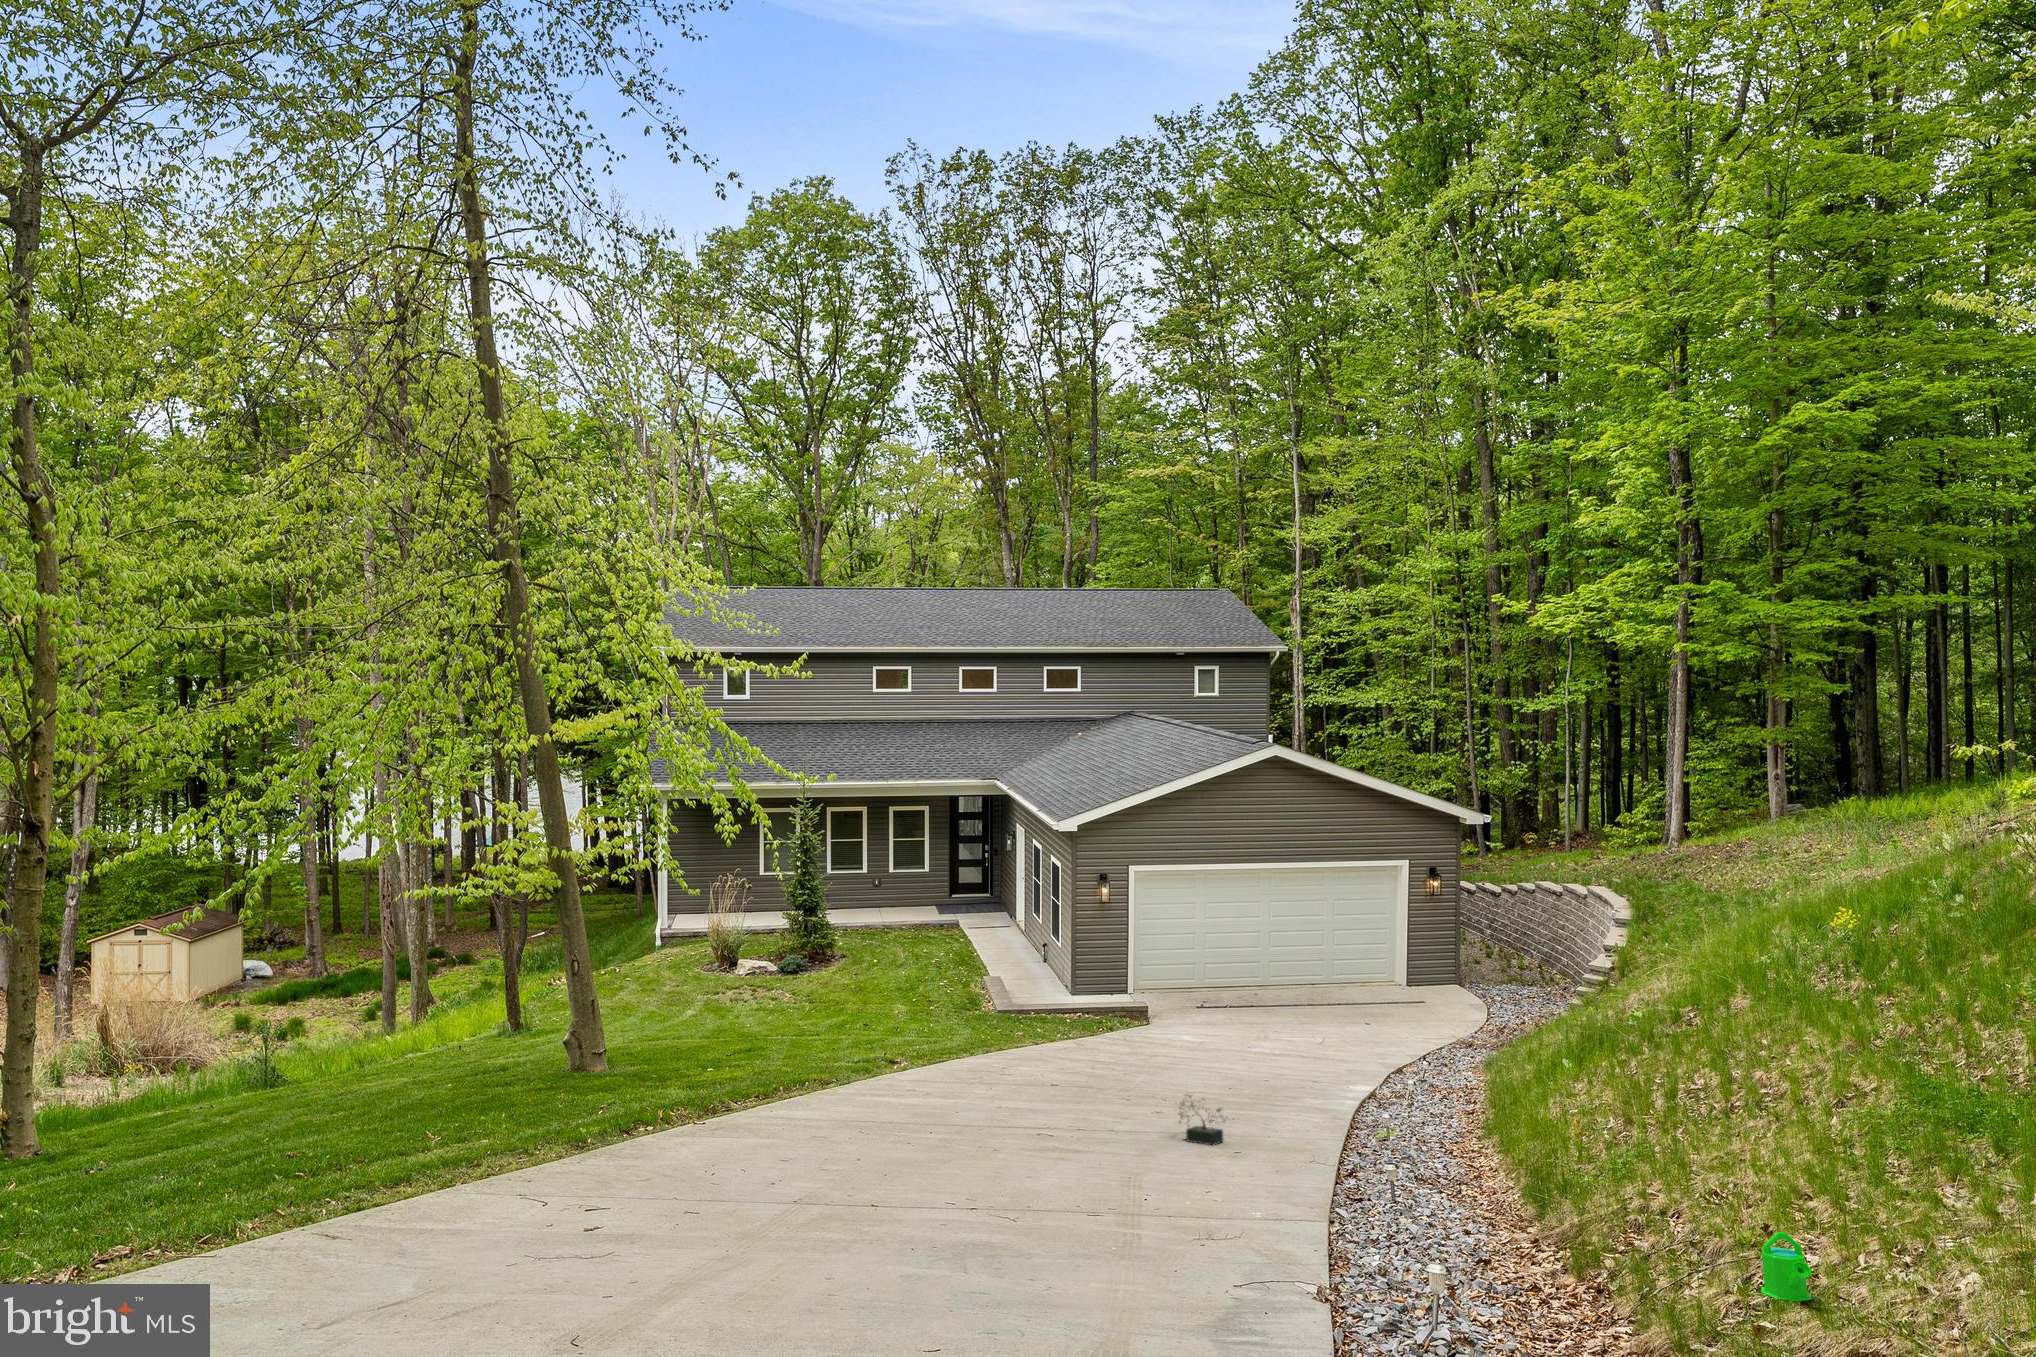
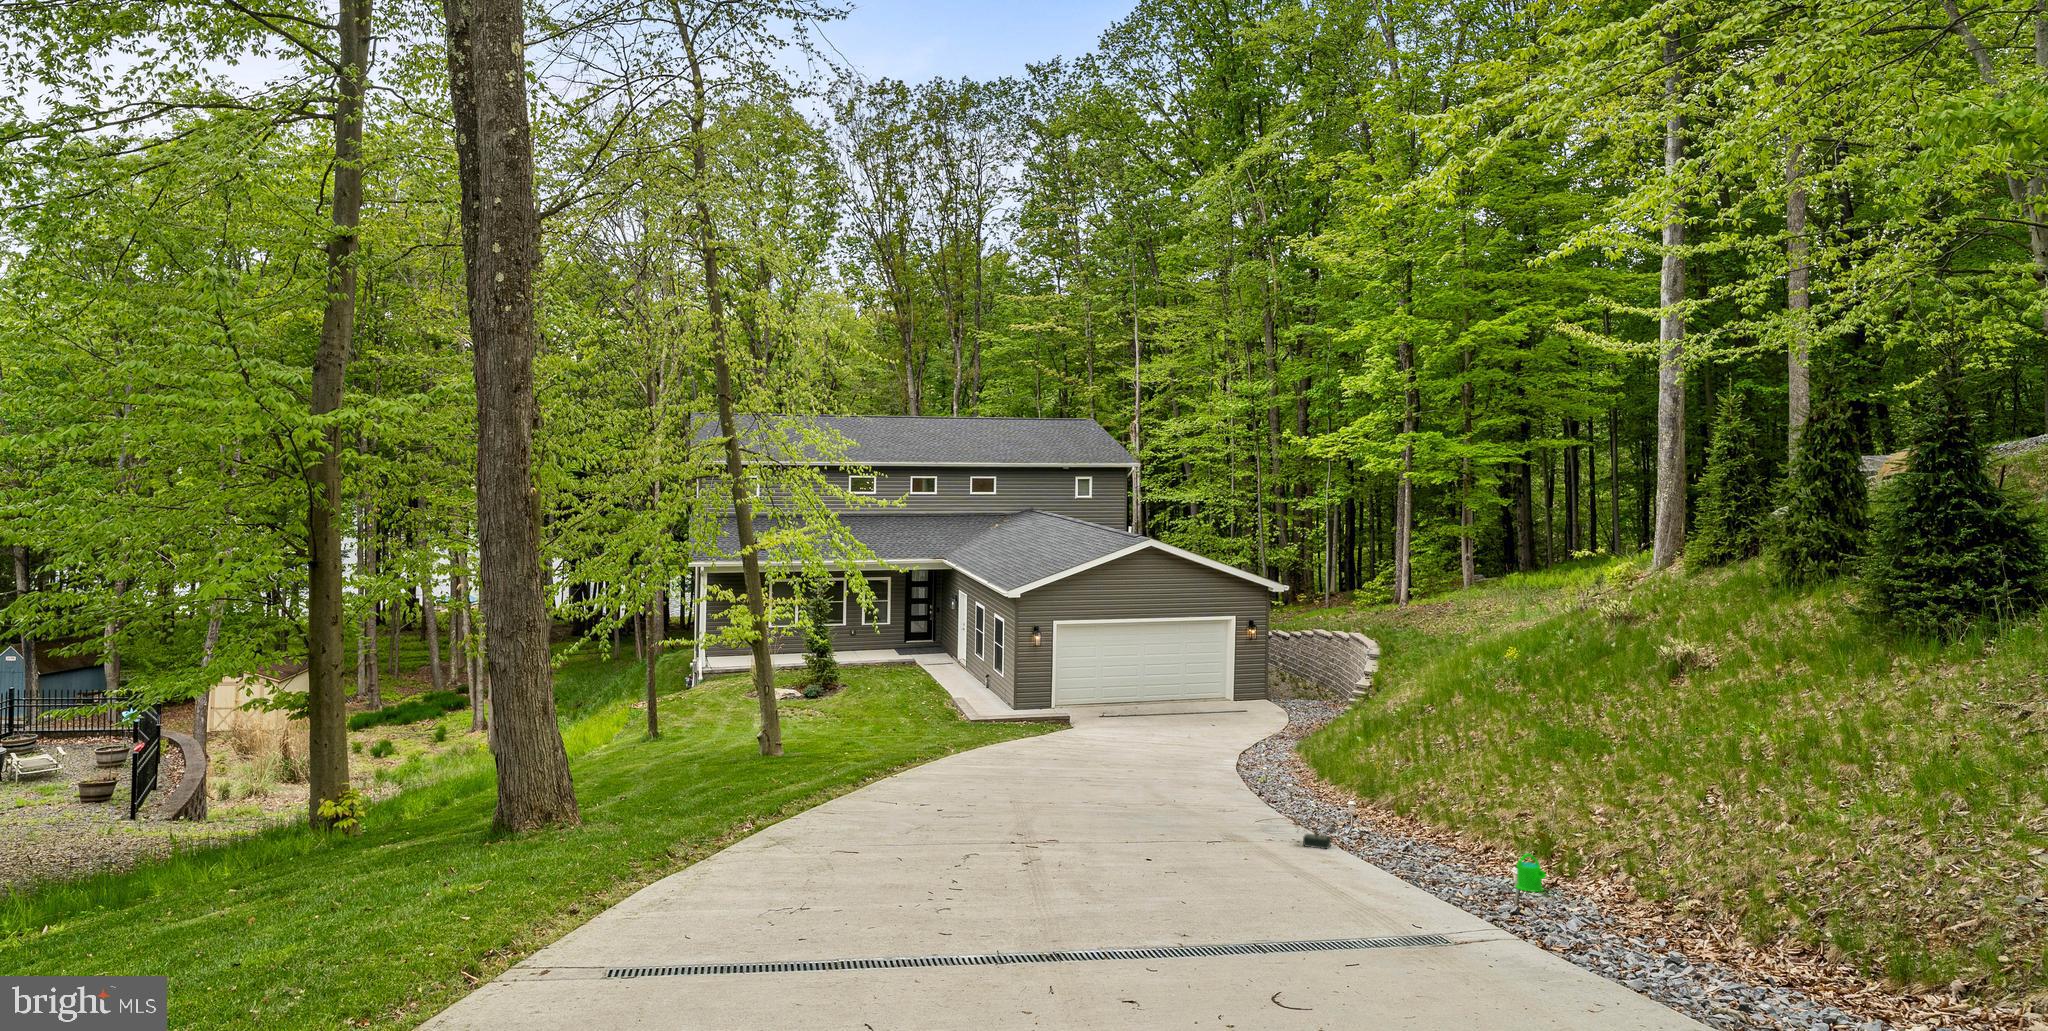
decorative plant: present [1175,1094,1227,1145] -> present [1295,810,1334,849]

